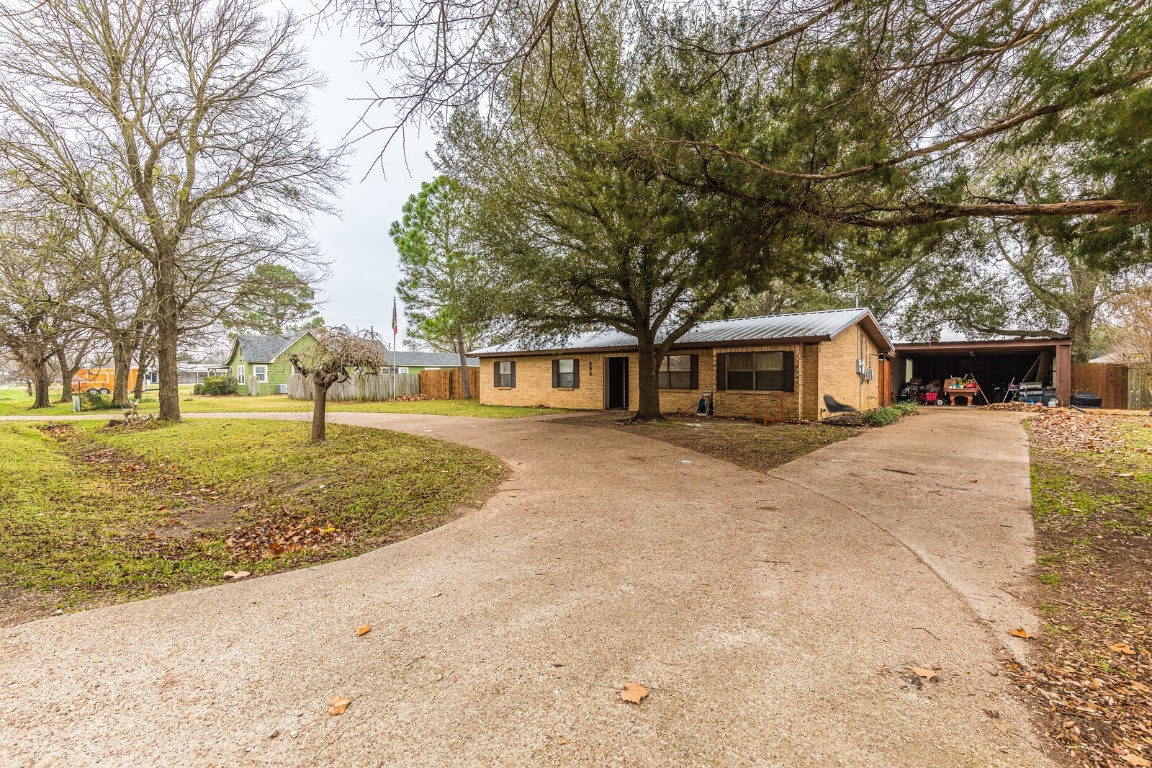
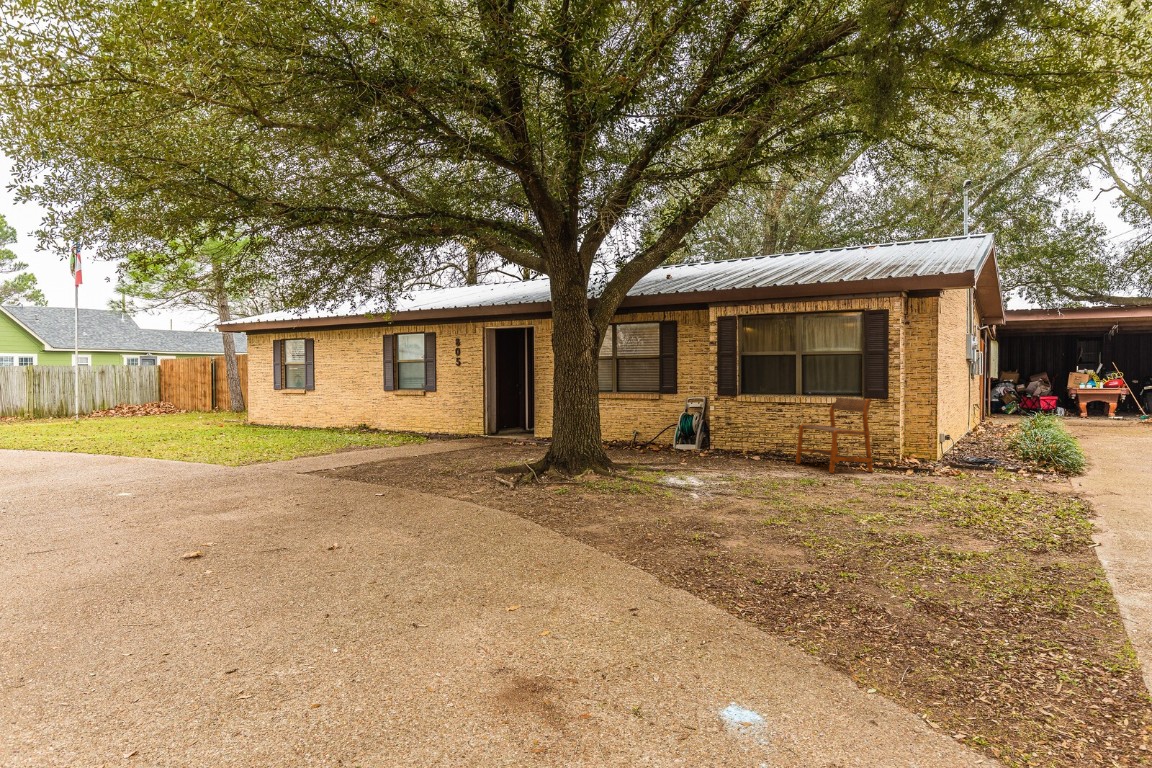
lounge chair: present [823,395,857,425] -> none [946,404,1016,474]

